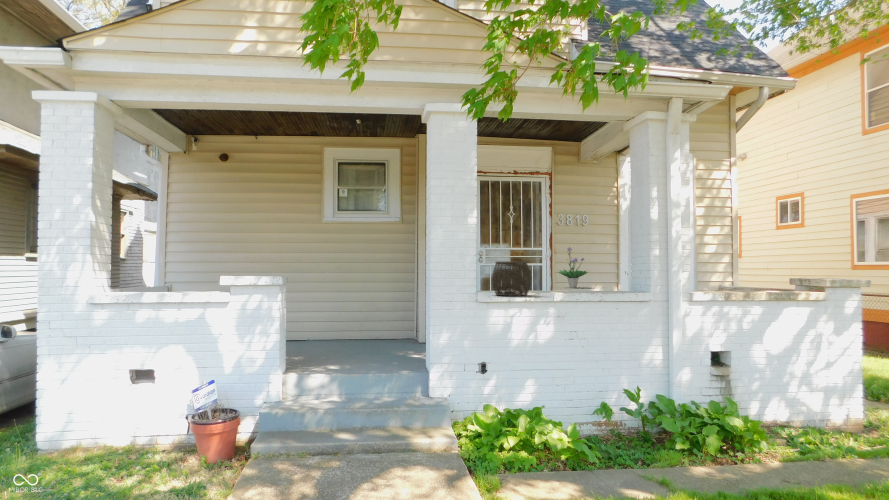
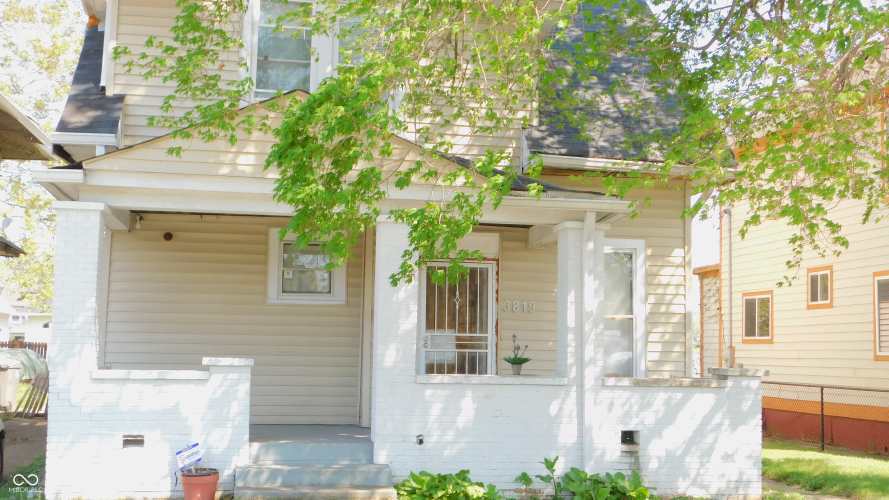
woven basket: present [492,261,531,296] -> none [429,348,463,378]

